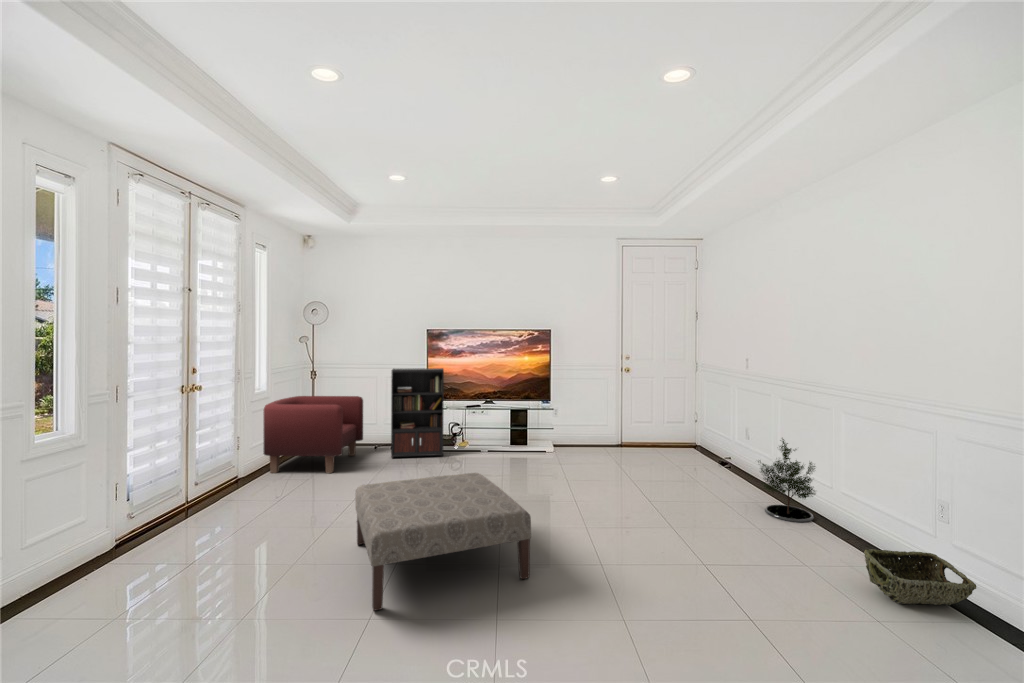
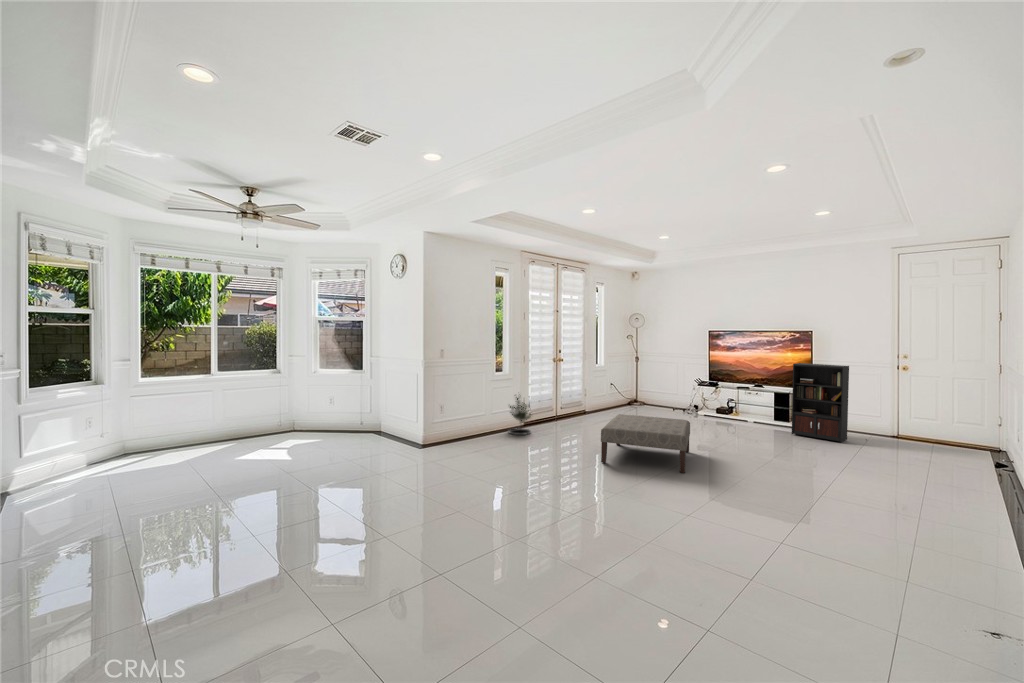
bookcase: present [391,368,444,457] -> present [792,363,867,442]
armchair: present [263,396,363,473] -> none [600,371,661,418]
potted tree: present [758,438,815,522] -> present [509,397,531,435]
woven basket: present [864,549,976,606] -> none [925,511,1017,565]

